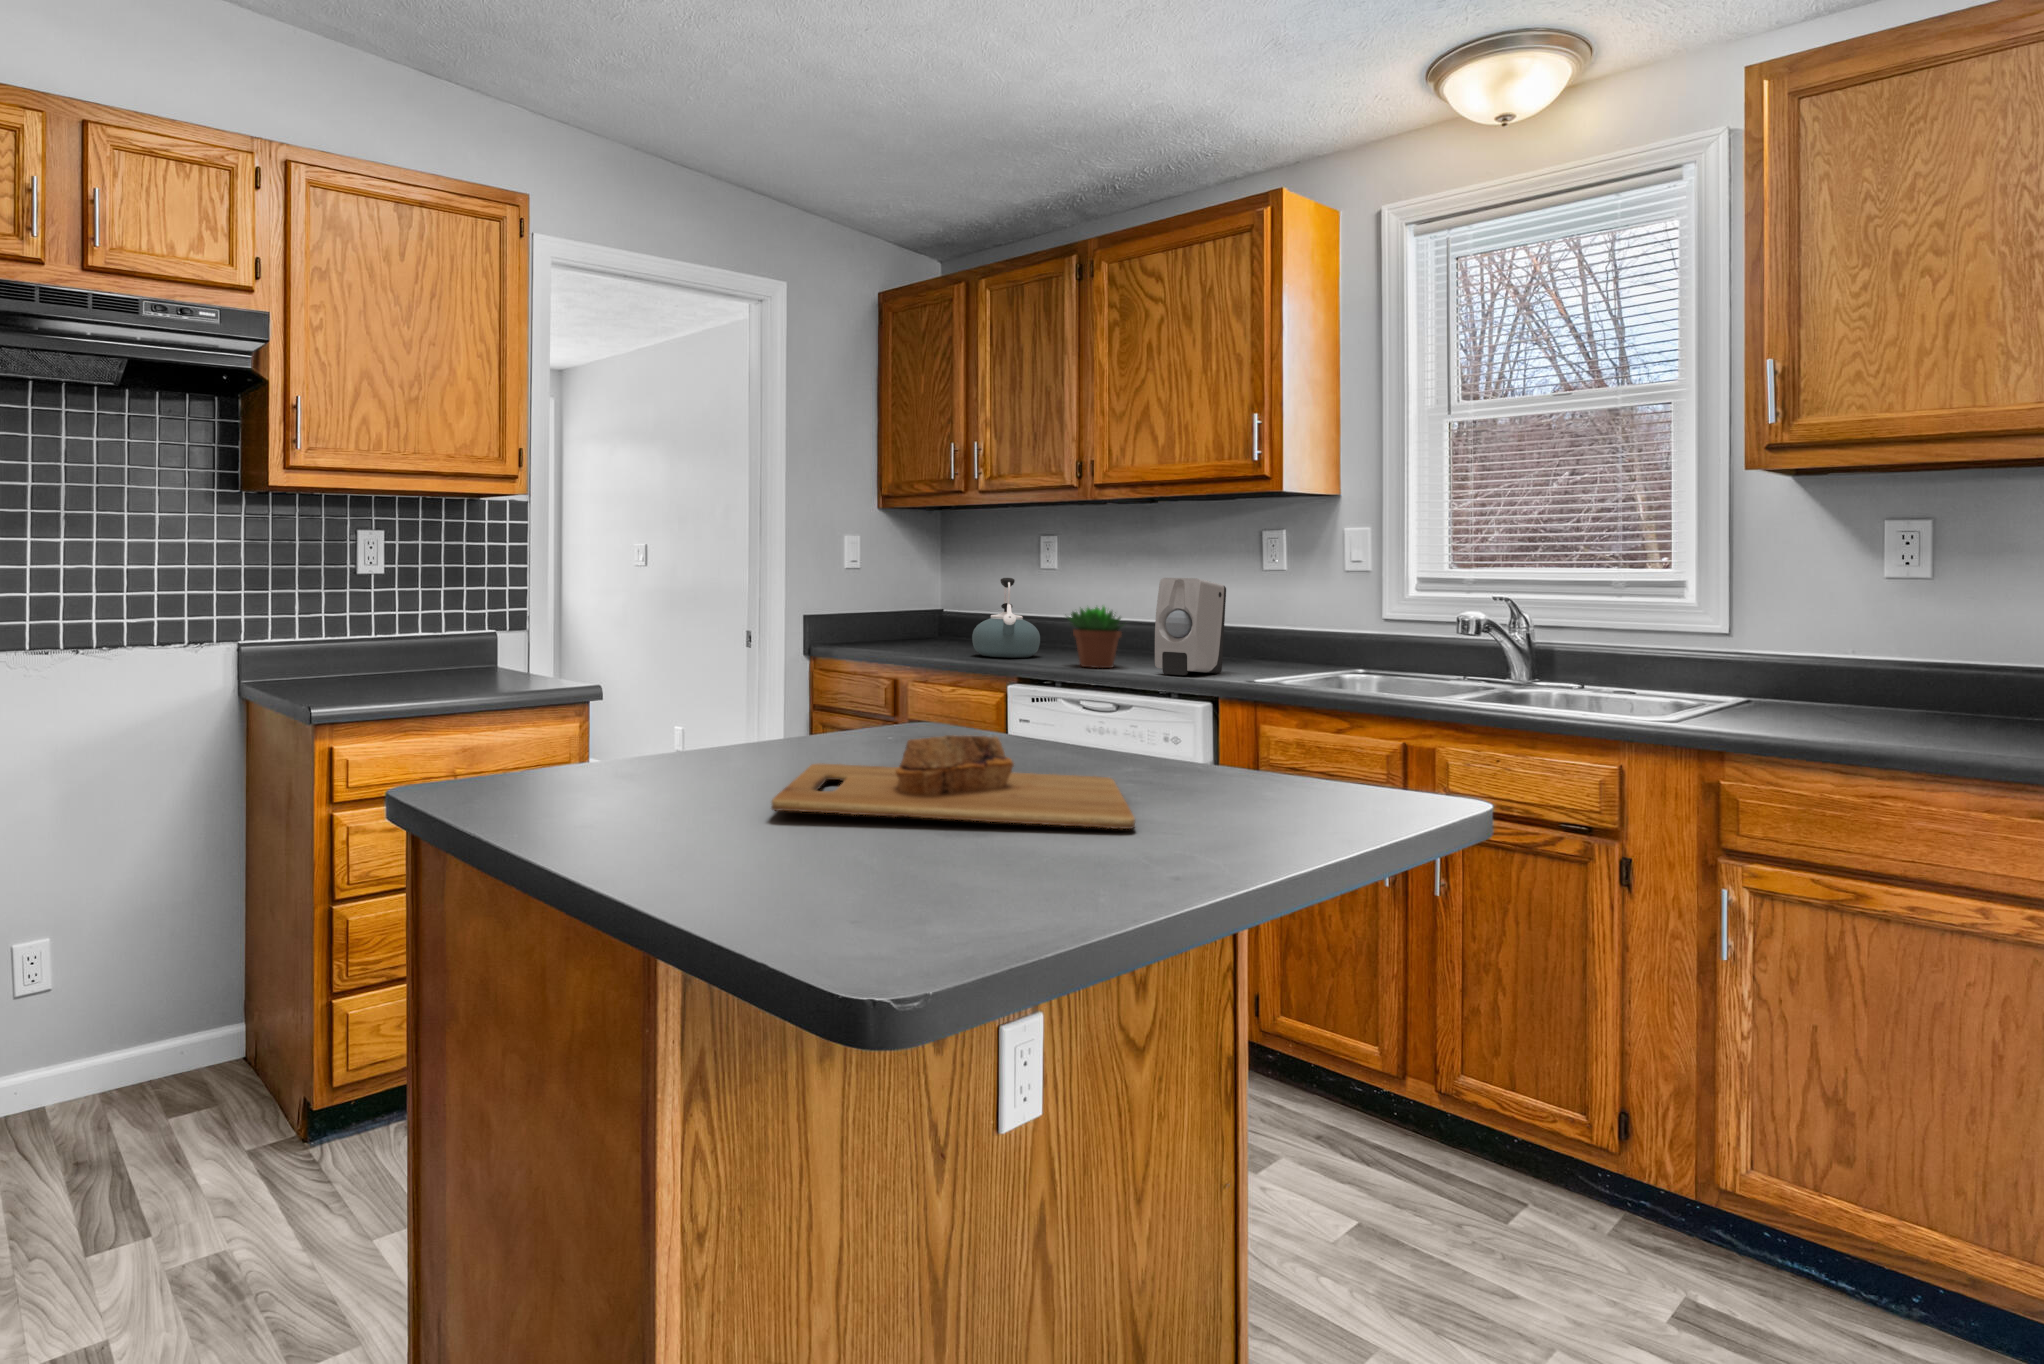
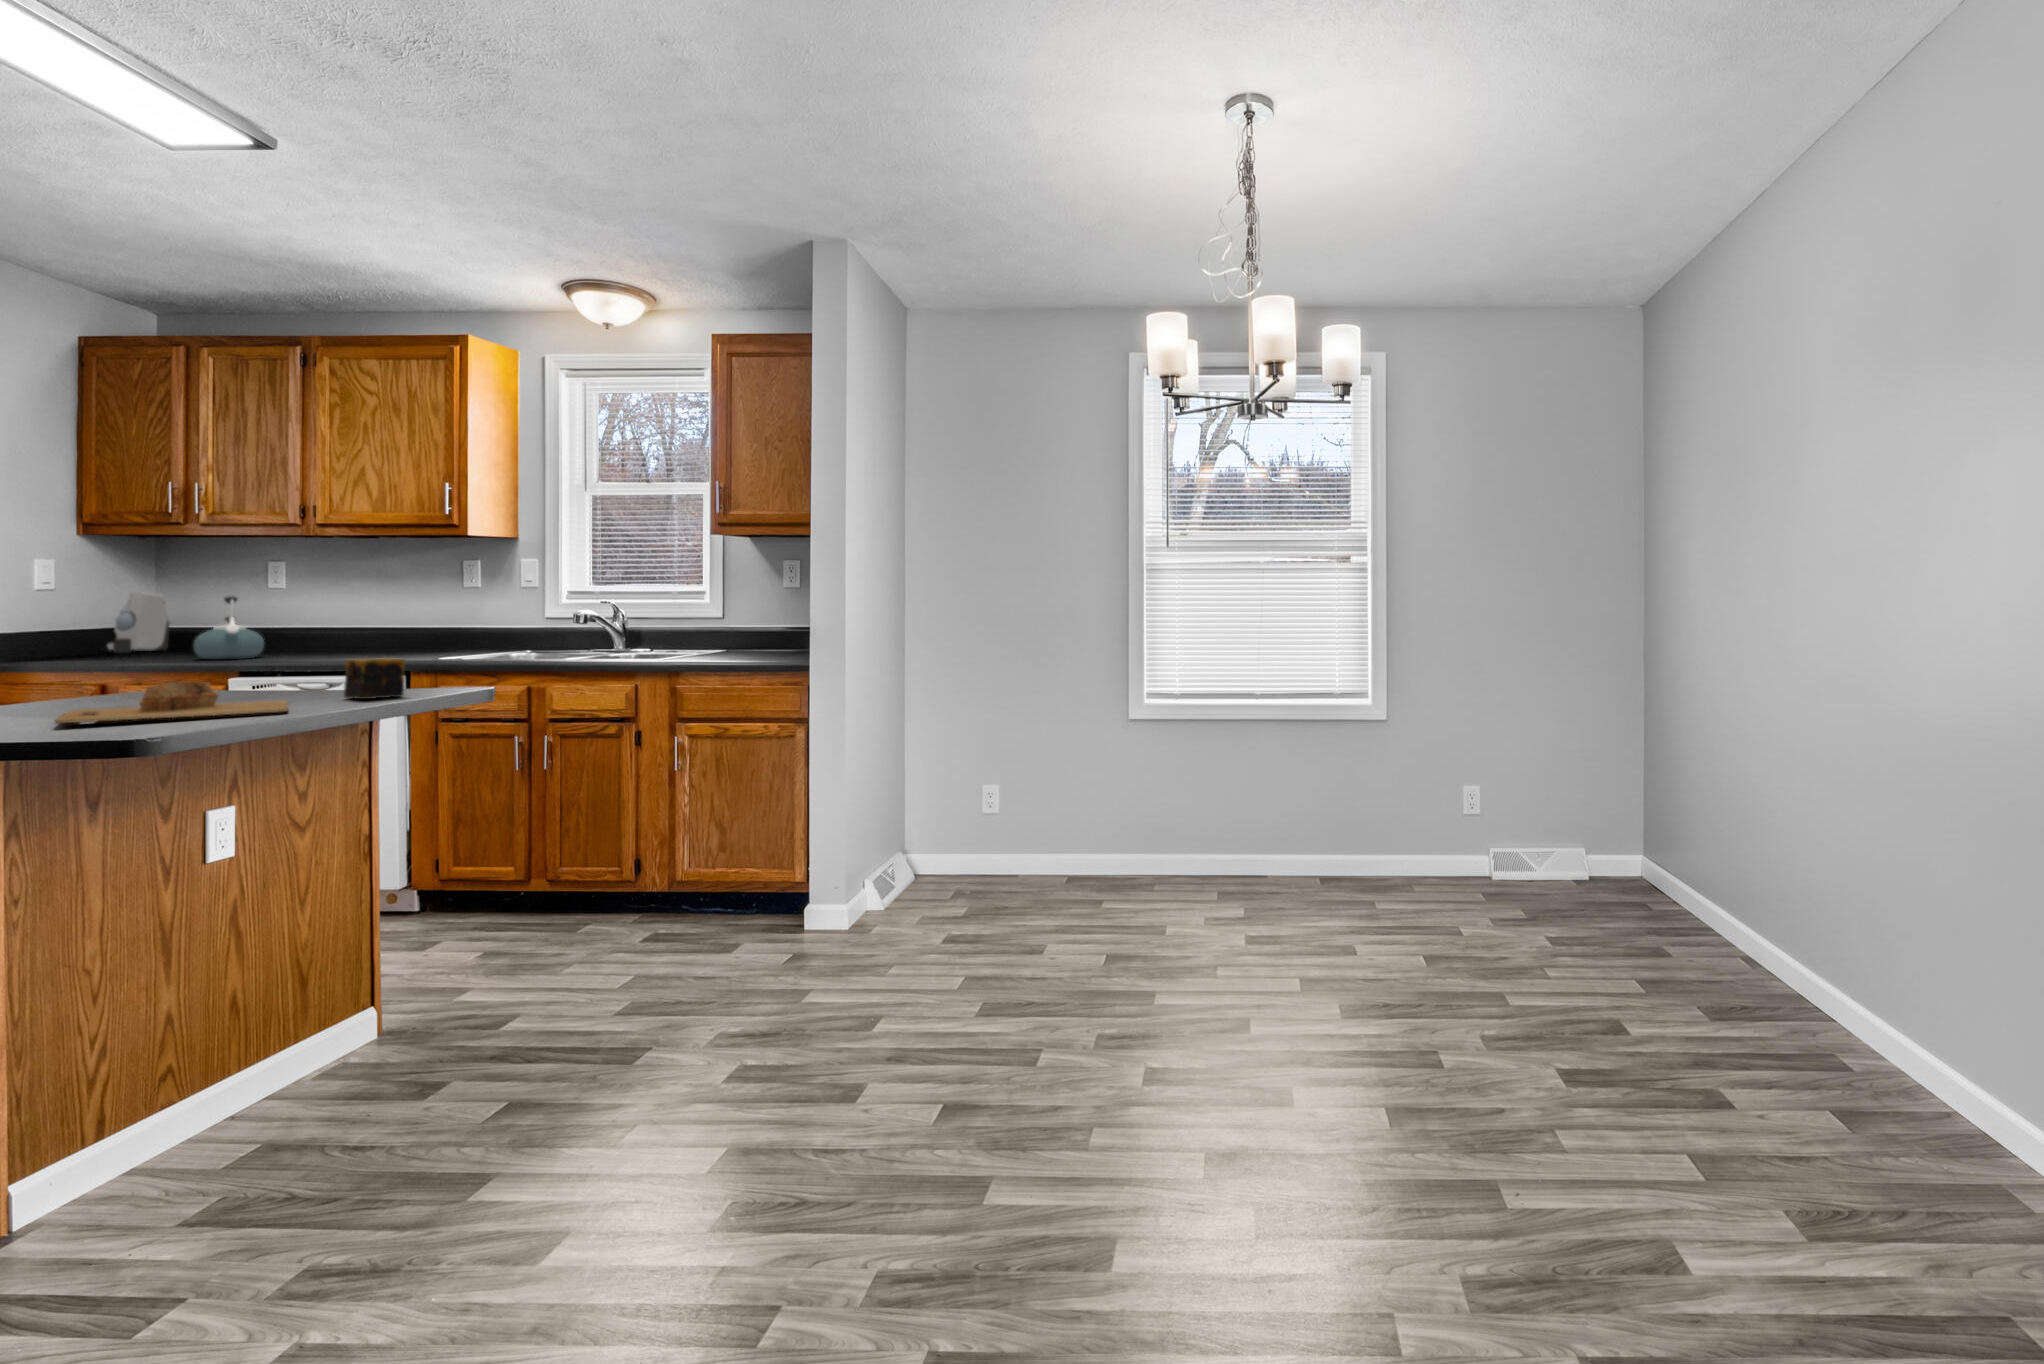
soap dispenser: present [1155,578,1226,675] -> present [108,592,169,653]
succulent plant: present [1067,606,1124,668] -> none [284,614,342,660]
candle: none [1209,705,1325,798] -> present [344,658,405,699]

